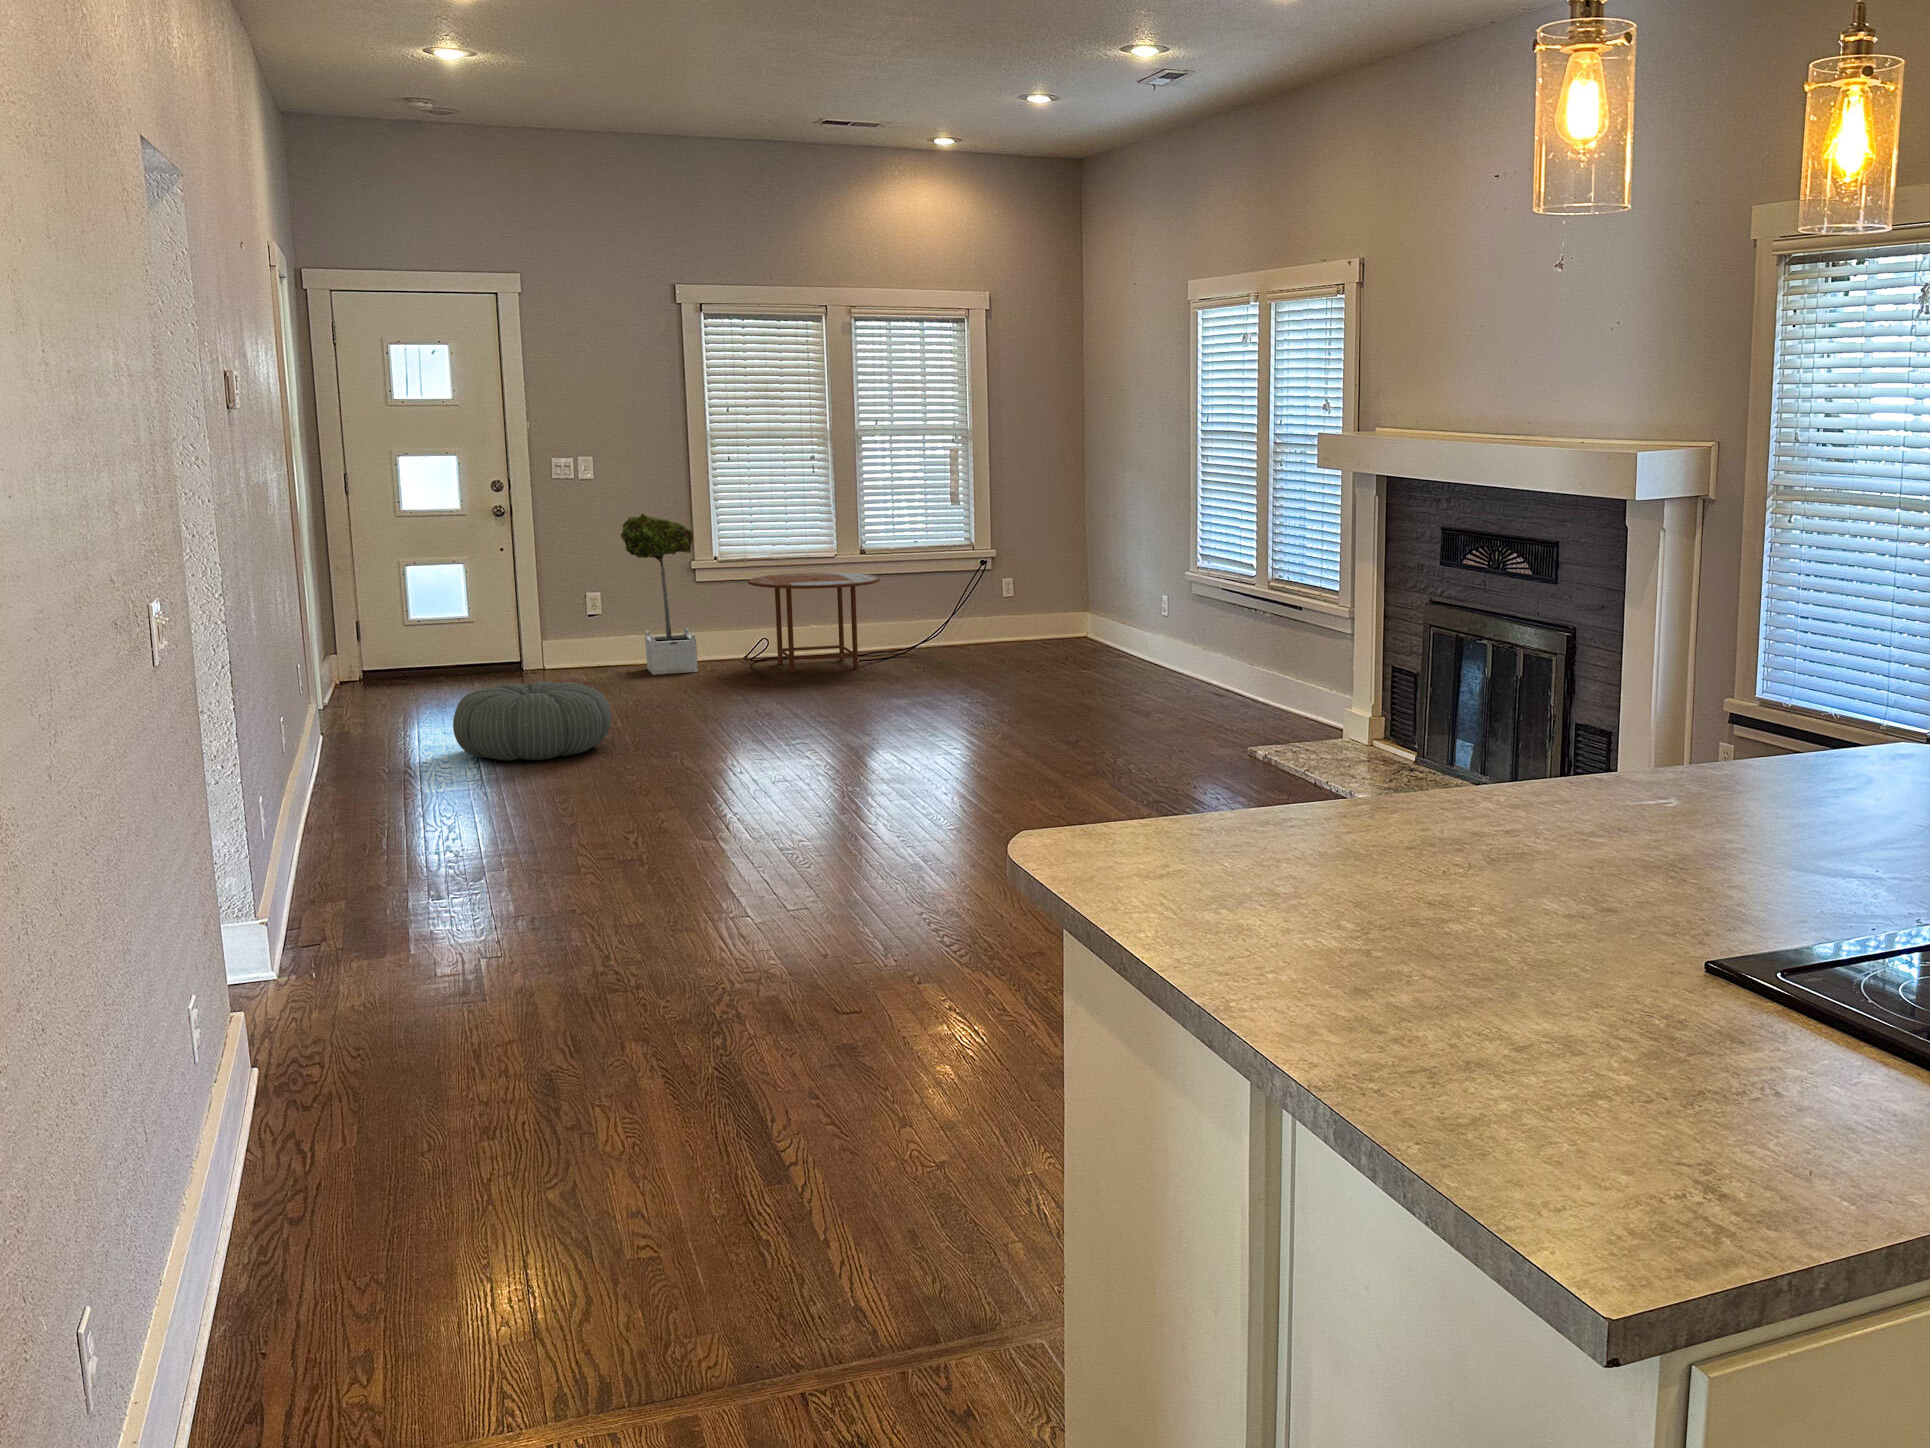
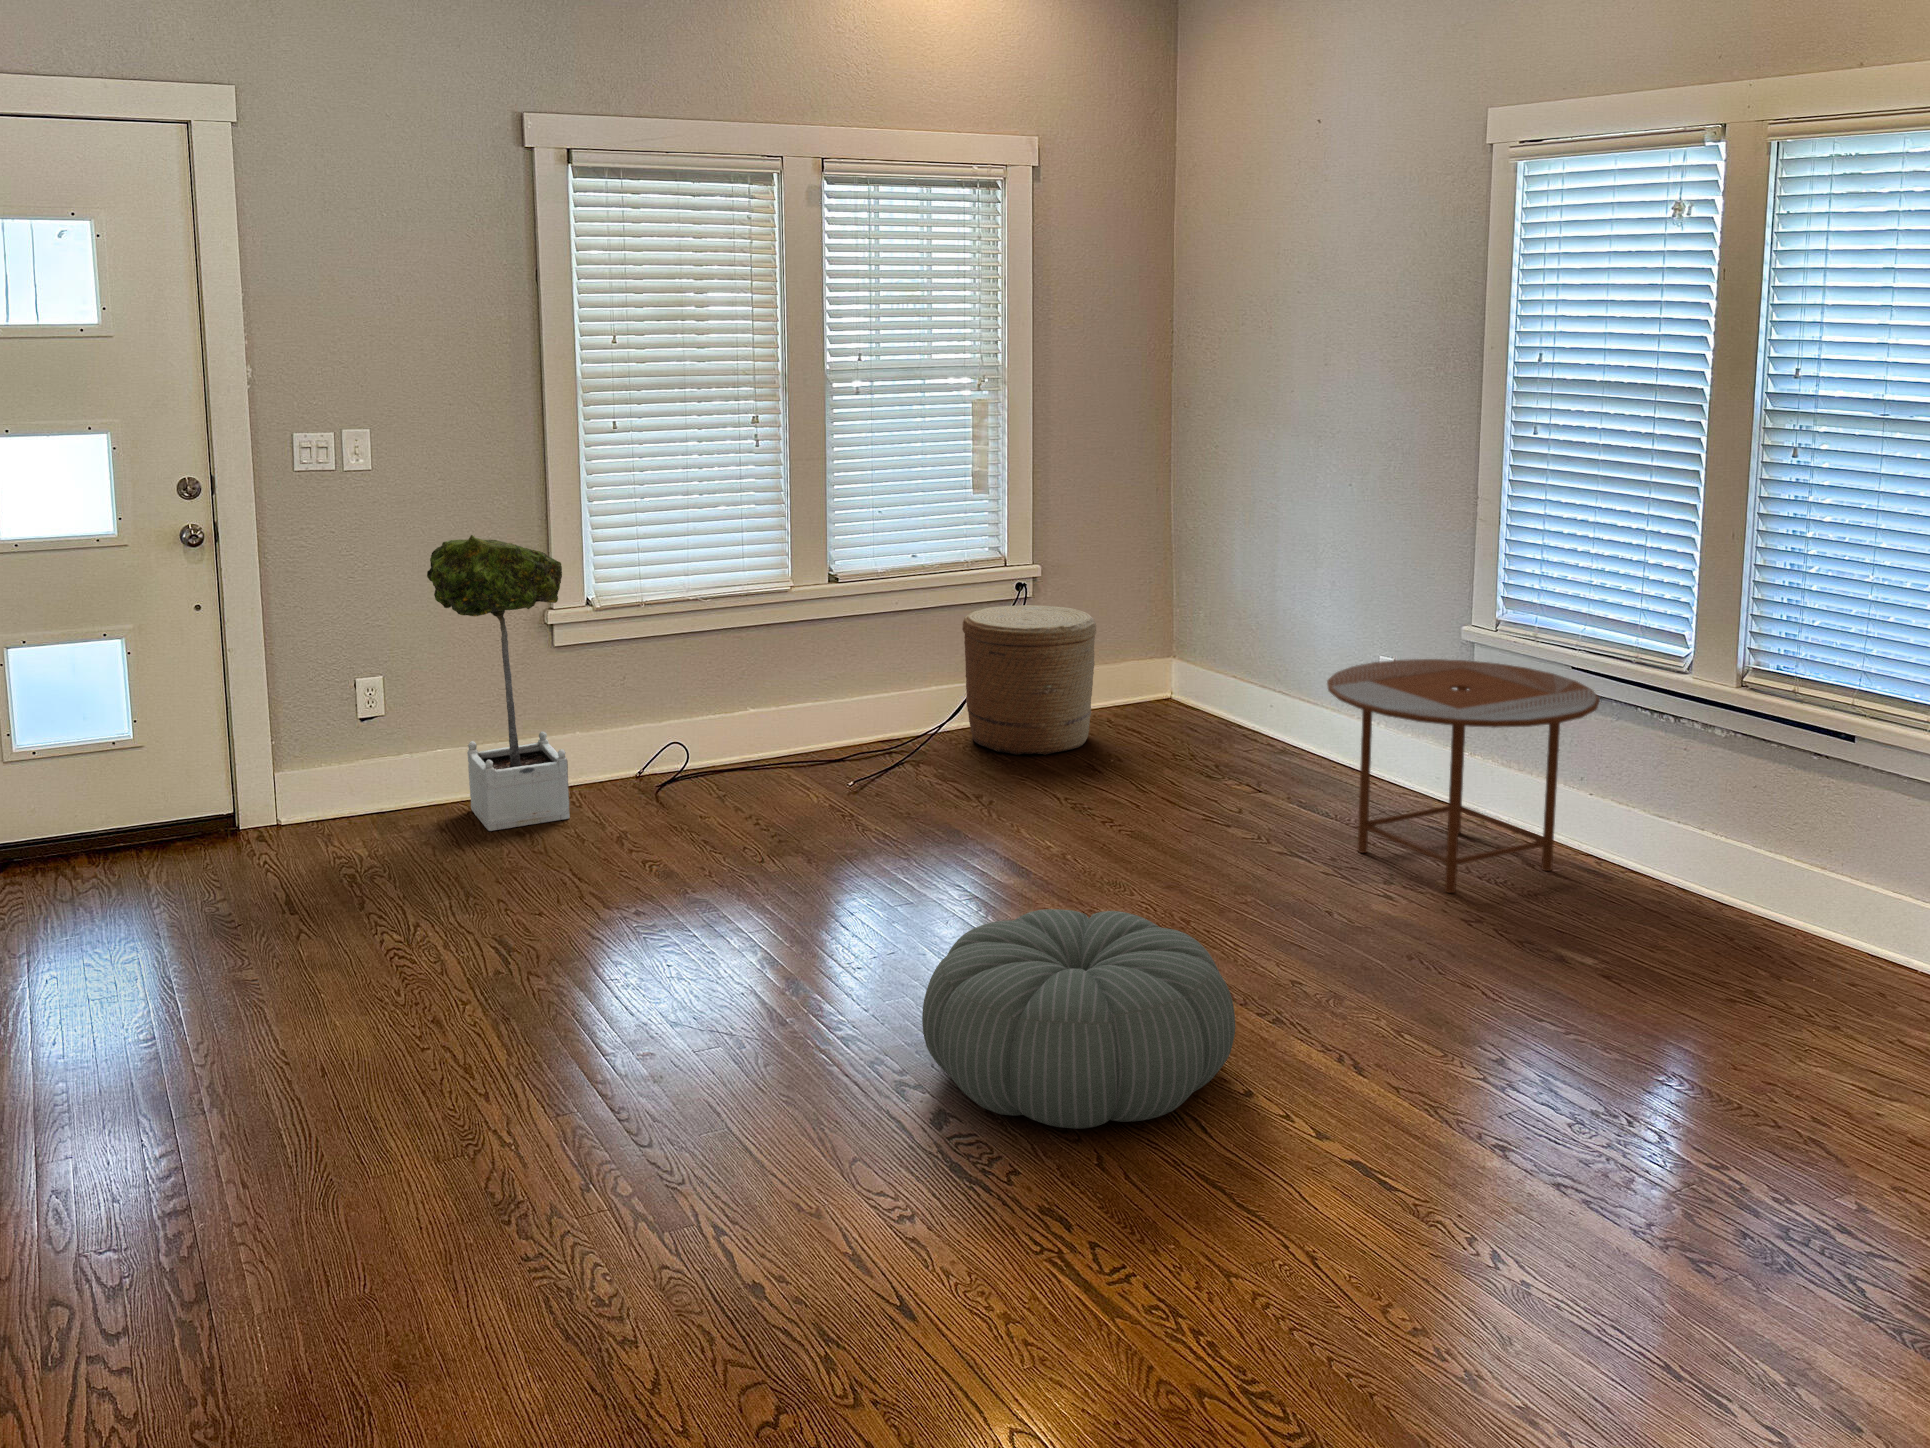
side table: present [748,573,880,673] -> present [1327,659,1600,893]
woven basket: none [938,574,1017,657] -> present [962,605,1096,755]
pouf: present [453,681,611,761] -> present [922,909,1235,1129]

